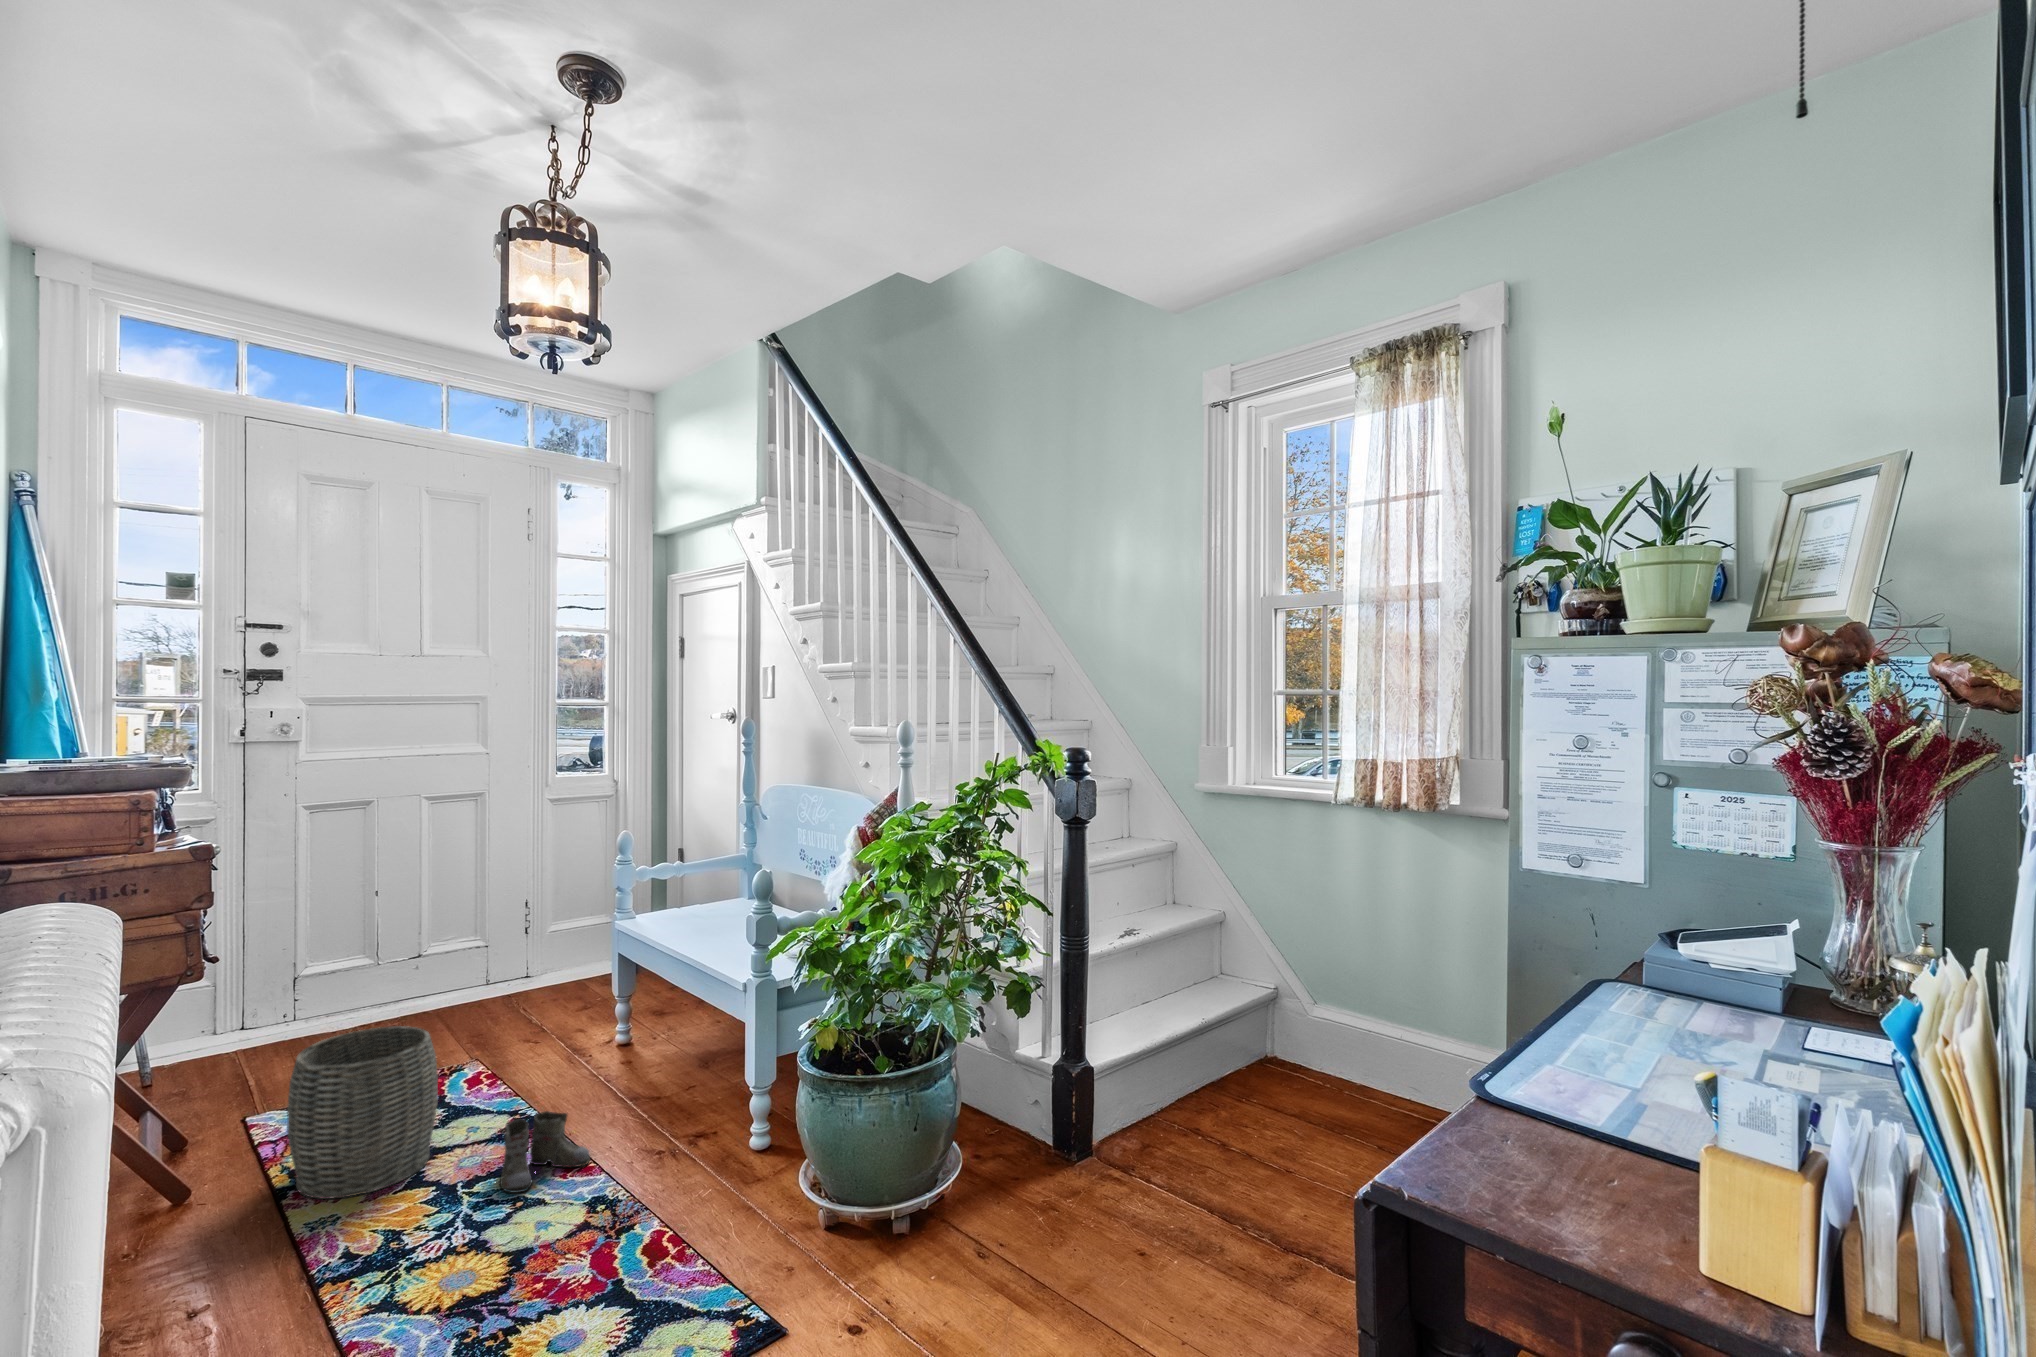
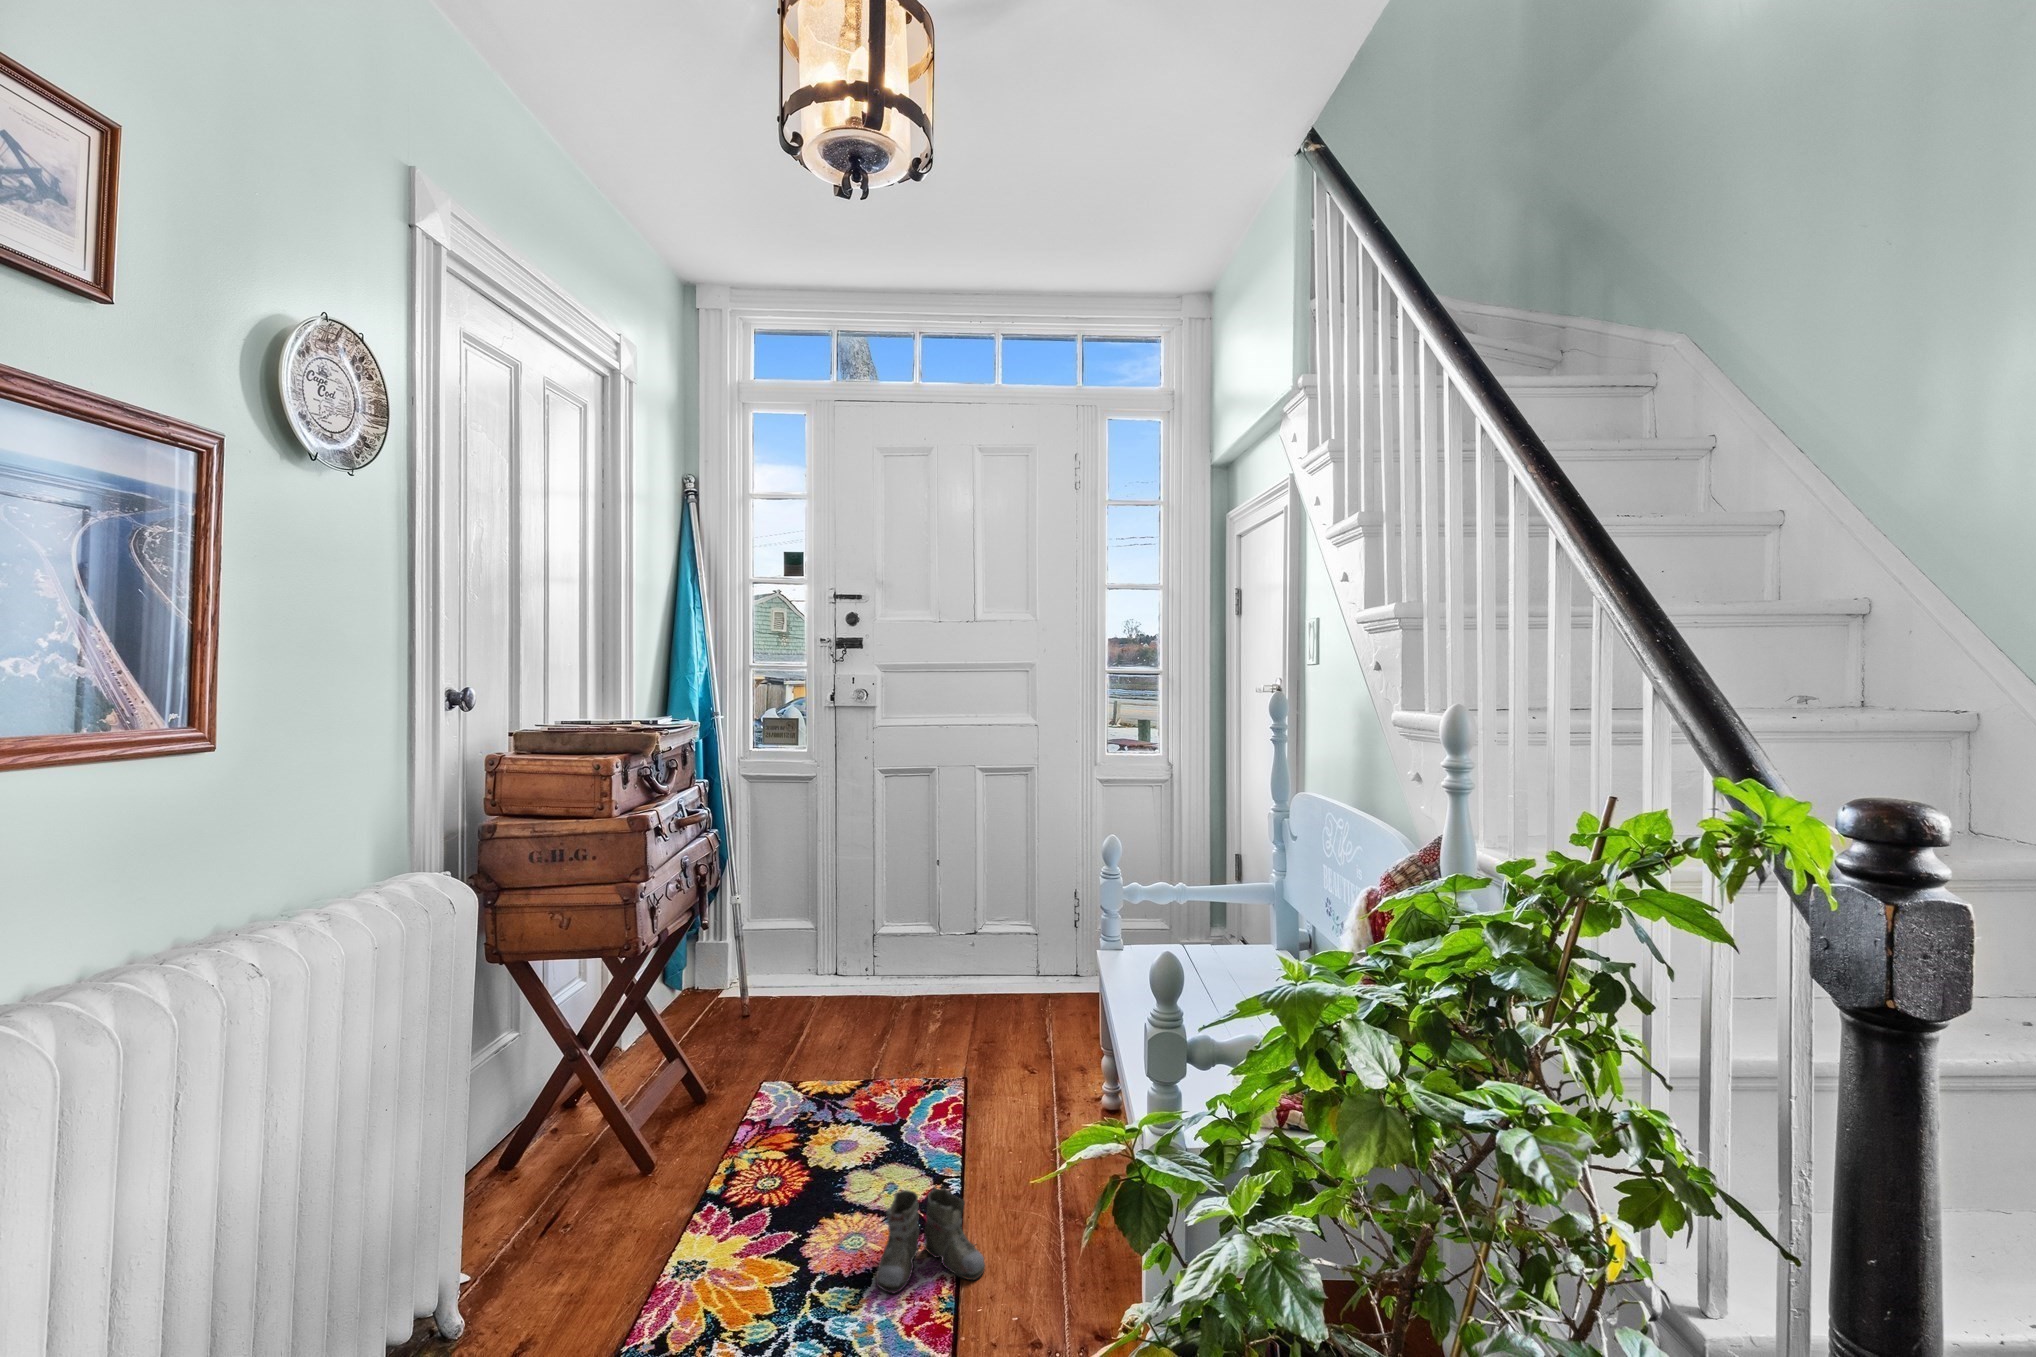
woven basket: present [287,1026,438,1199] -> none [723,1027,864,1220]

